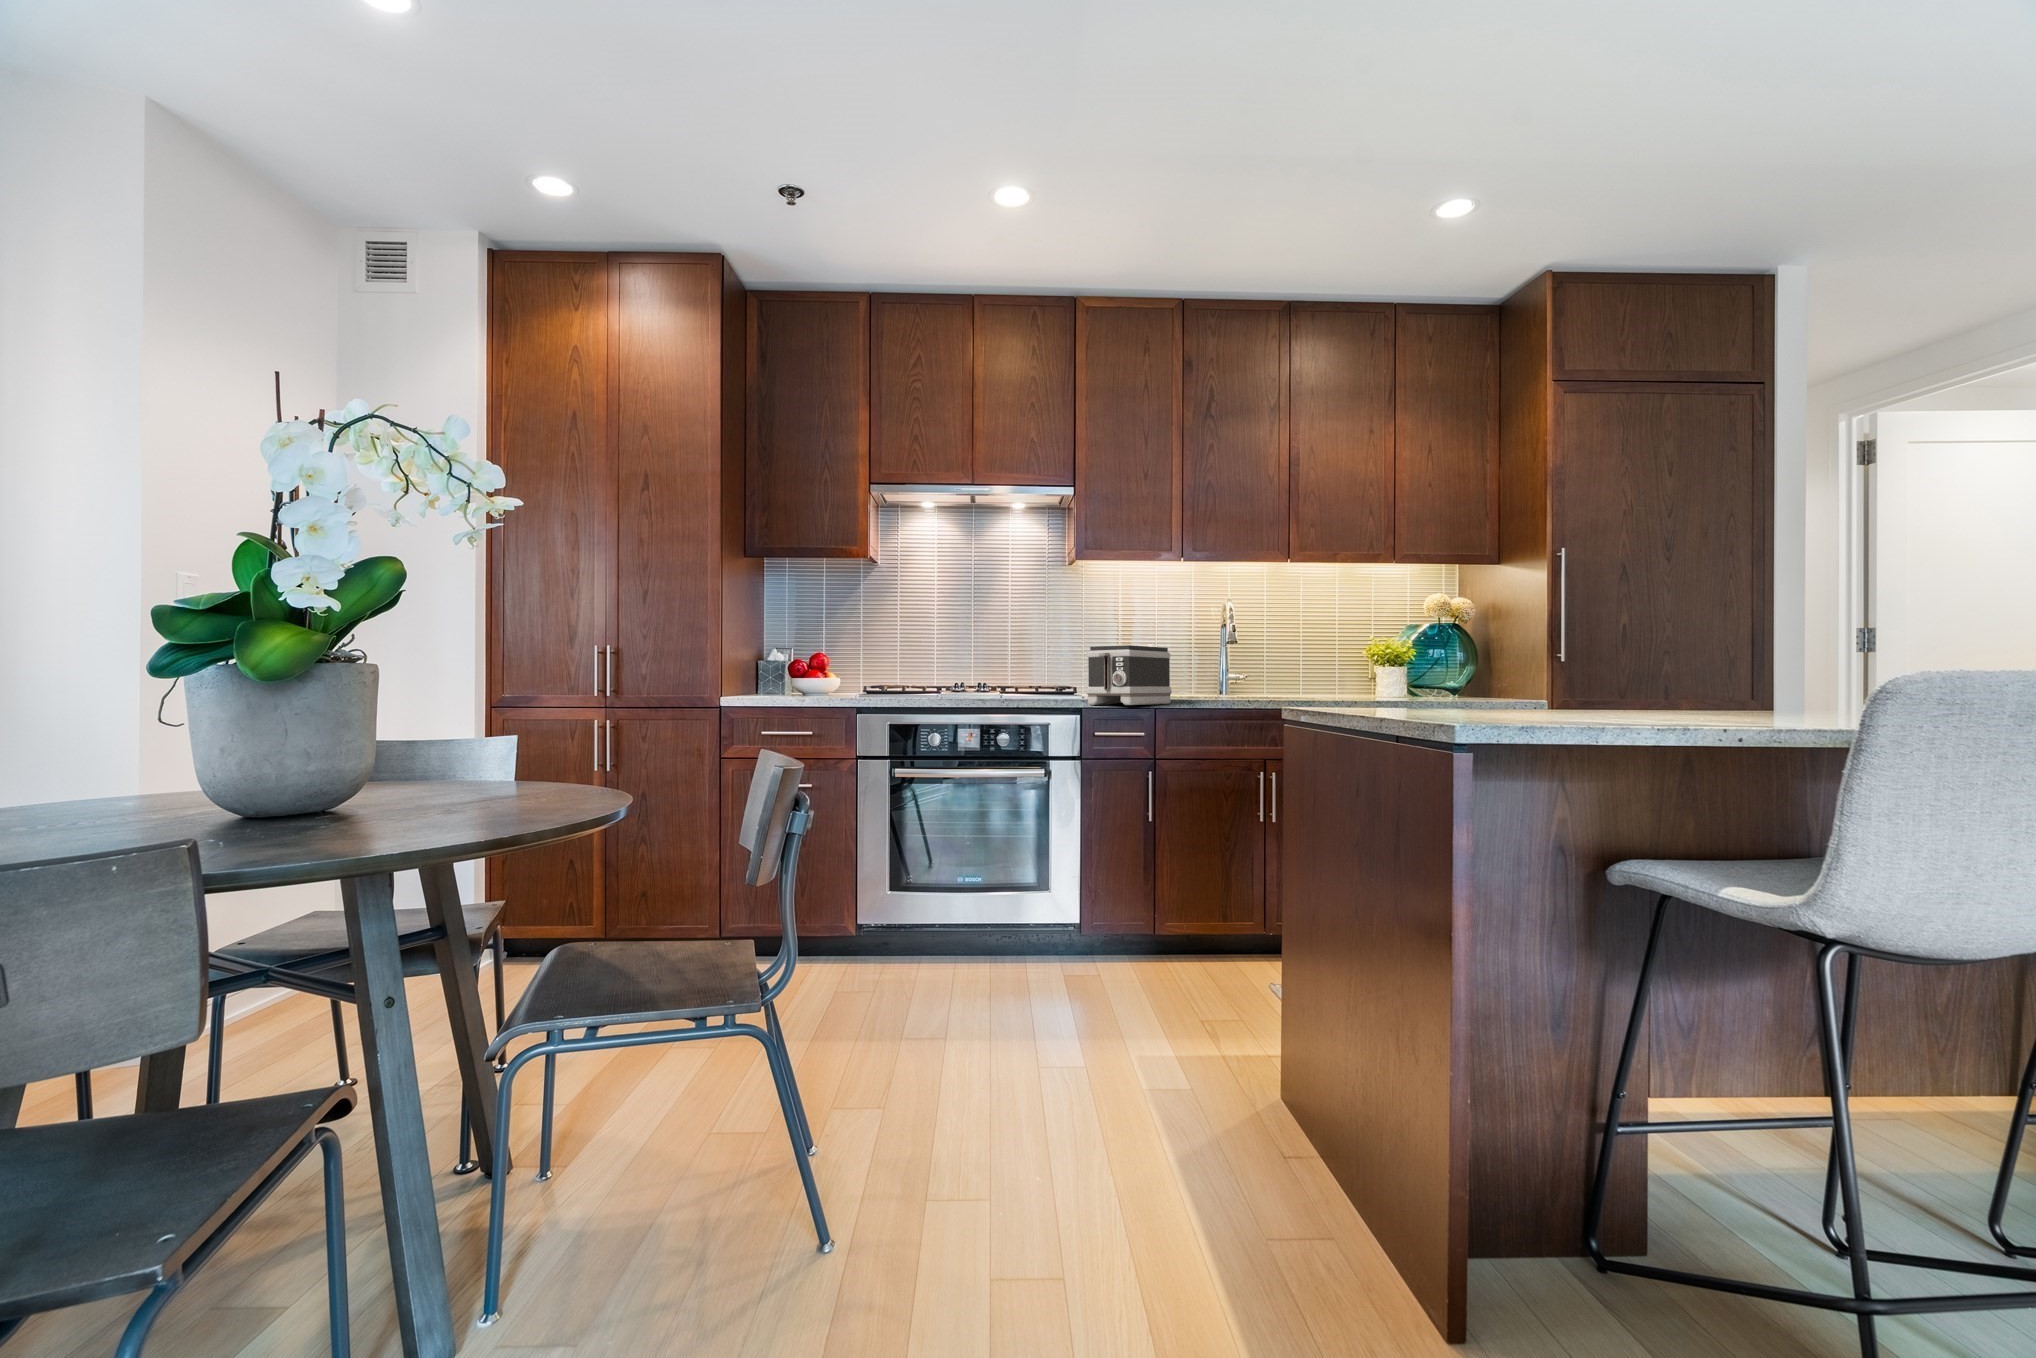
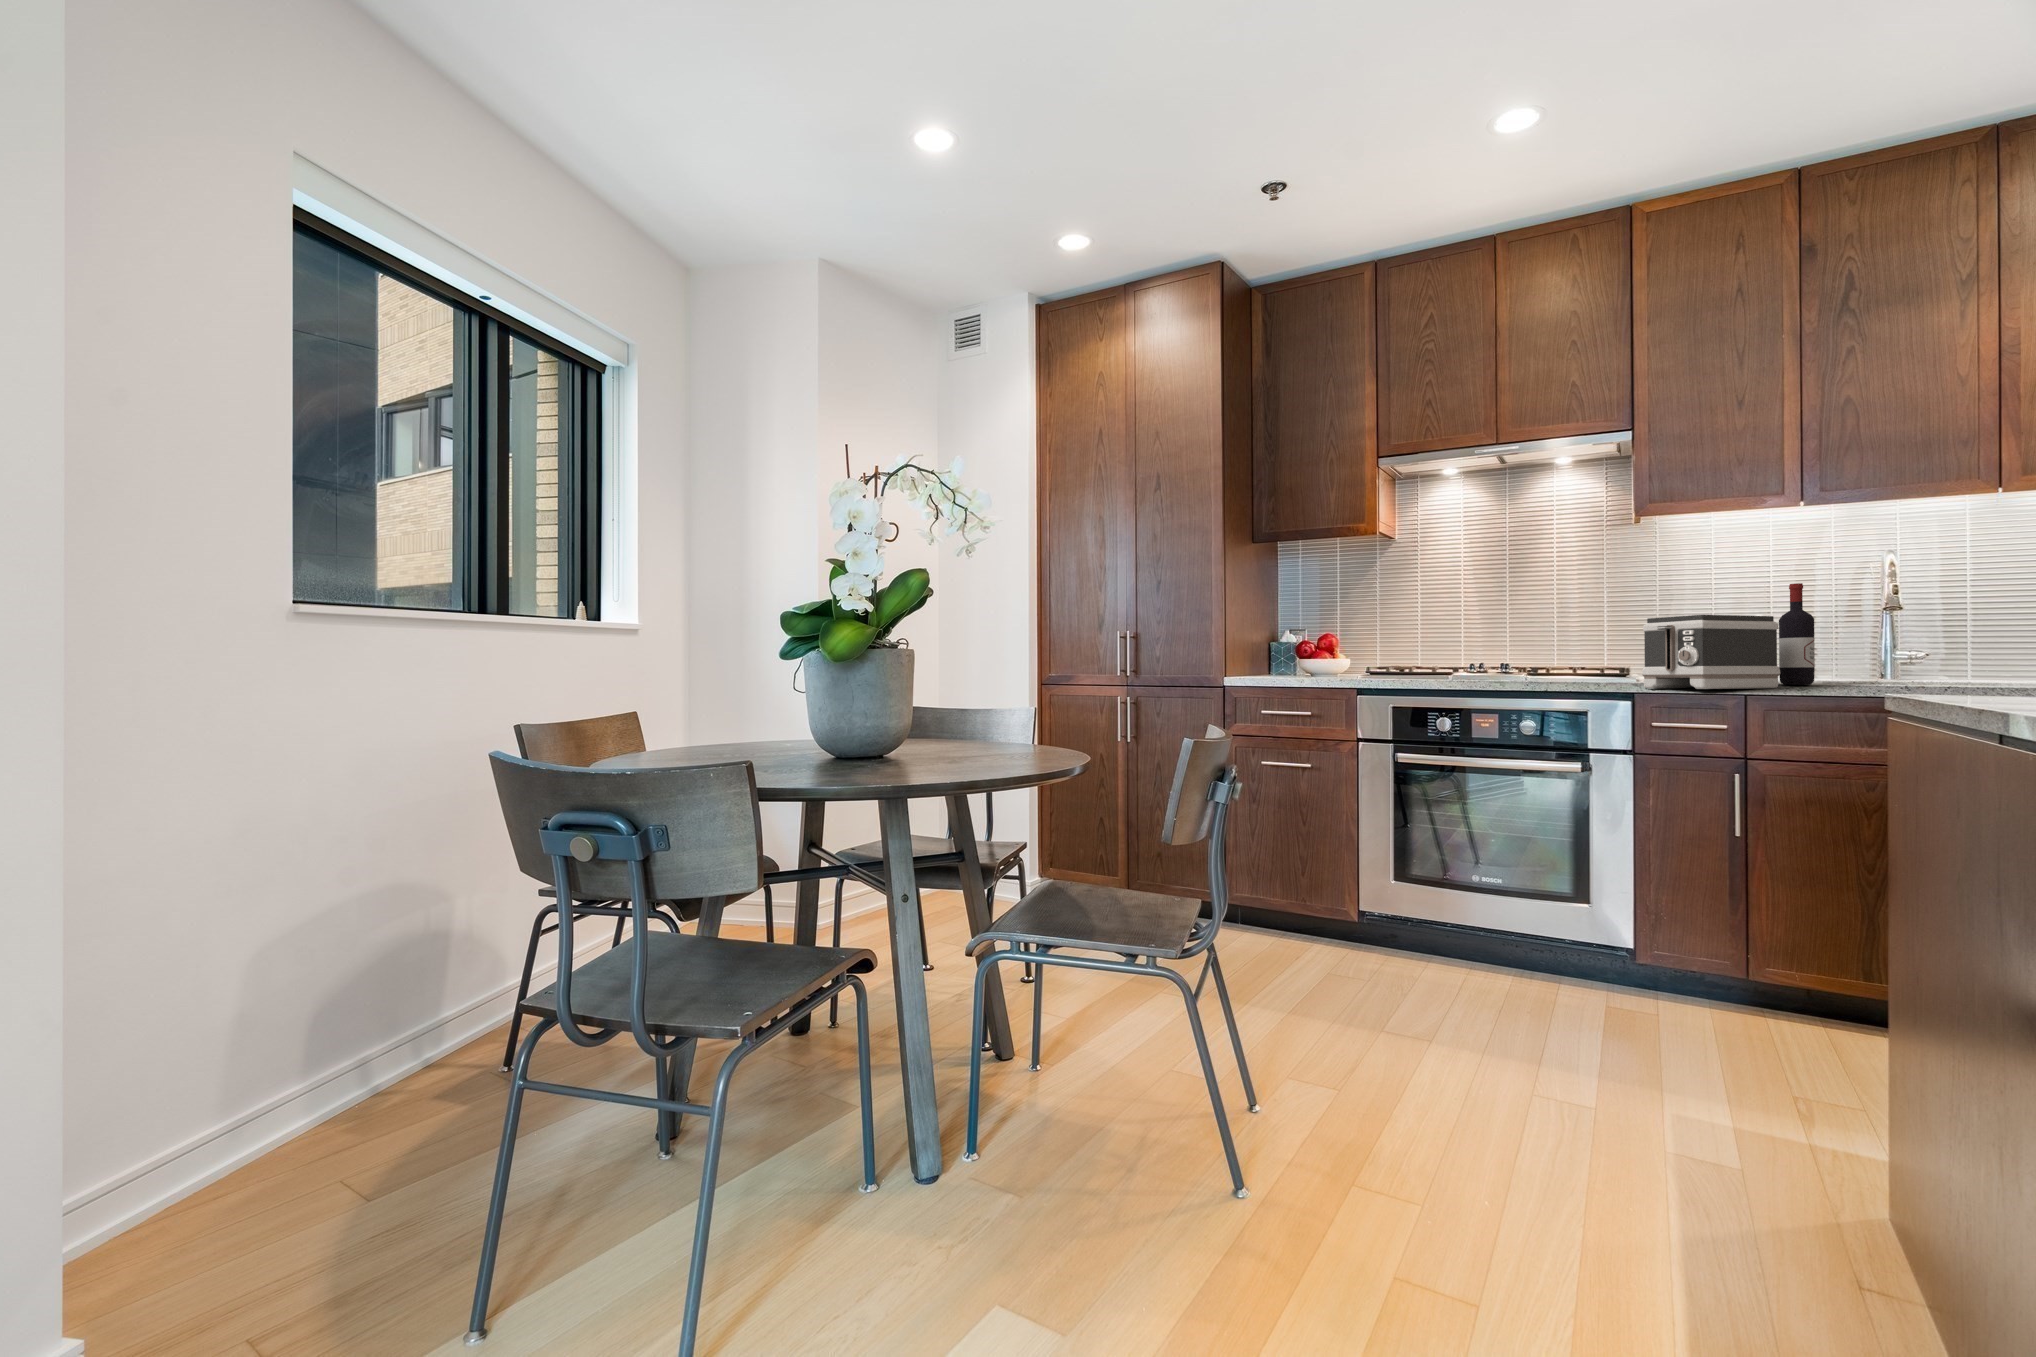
wine bottle: none [1168,623,1189,701] -> present [1779,583,1815,685]

